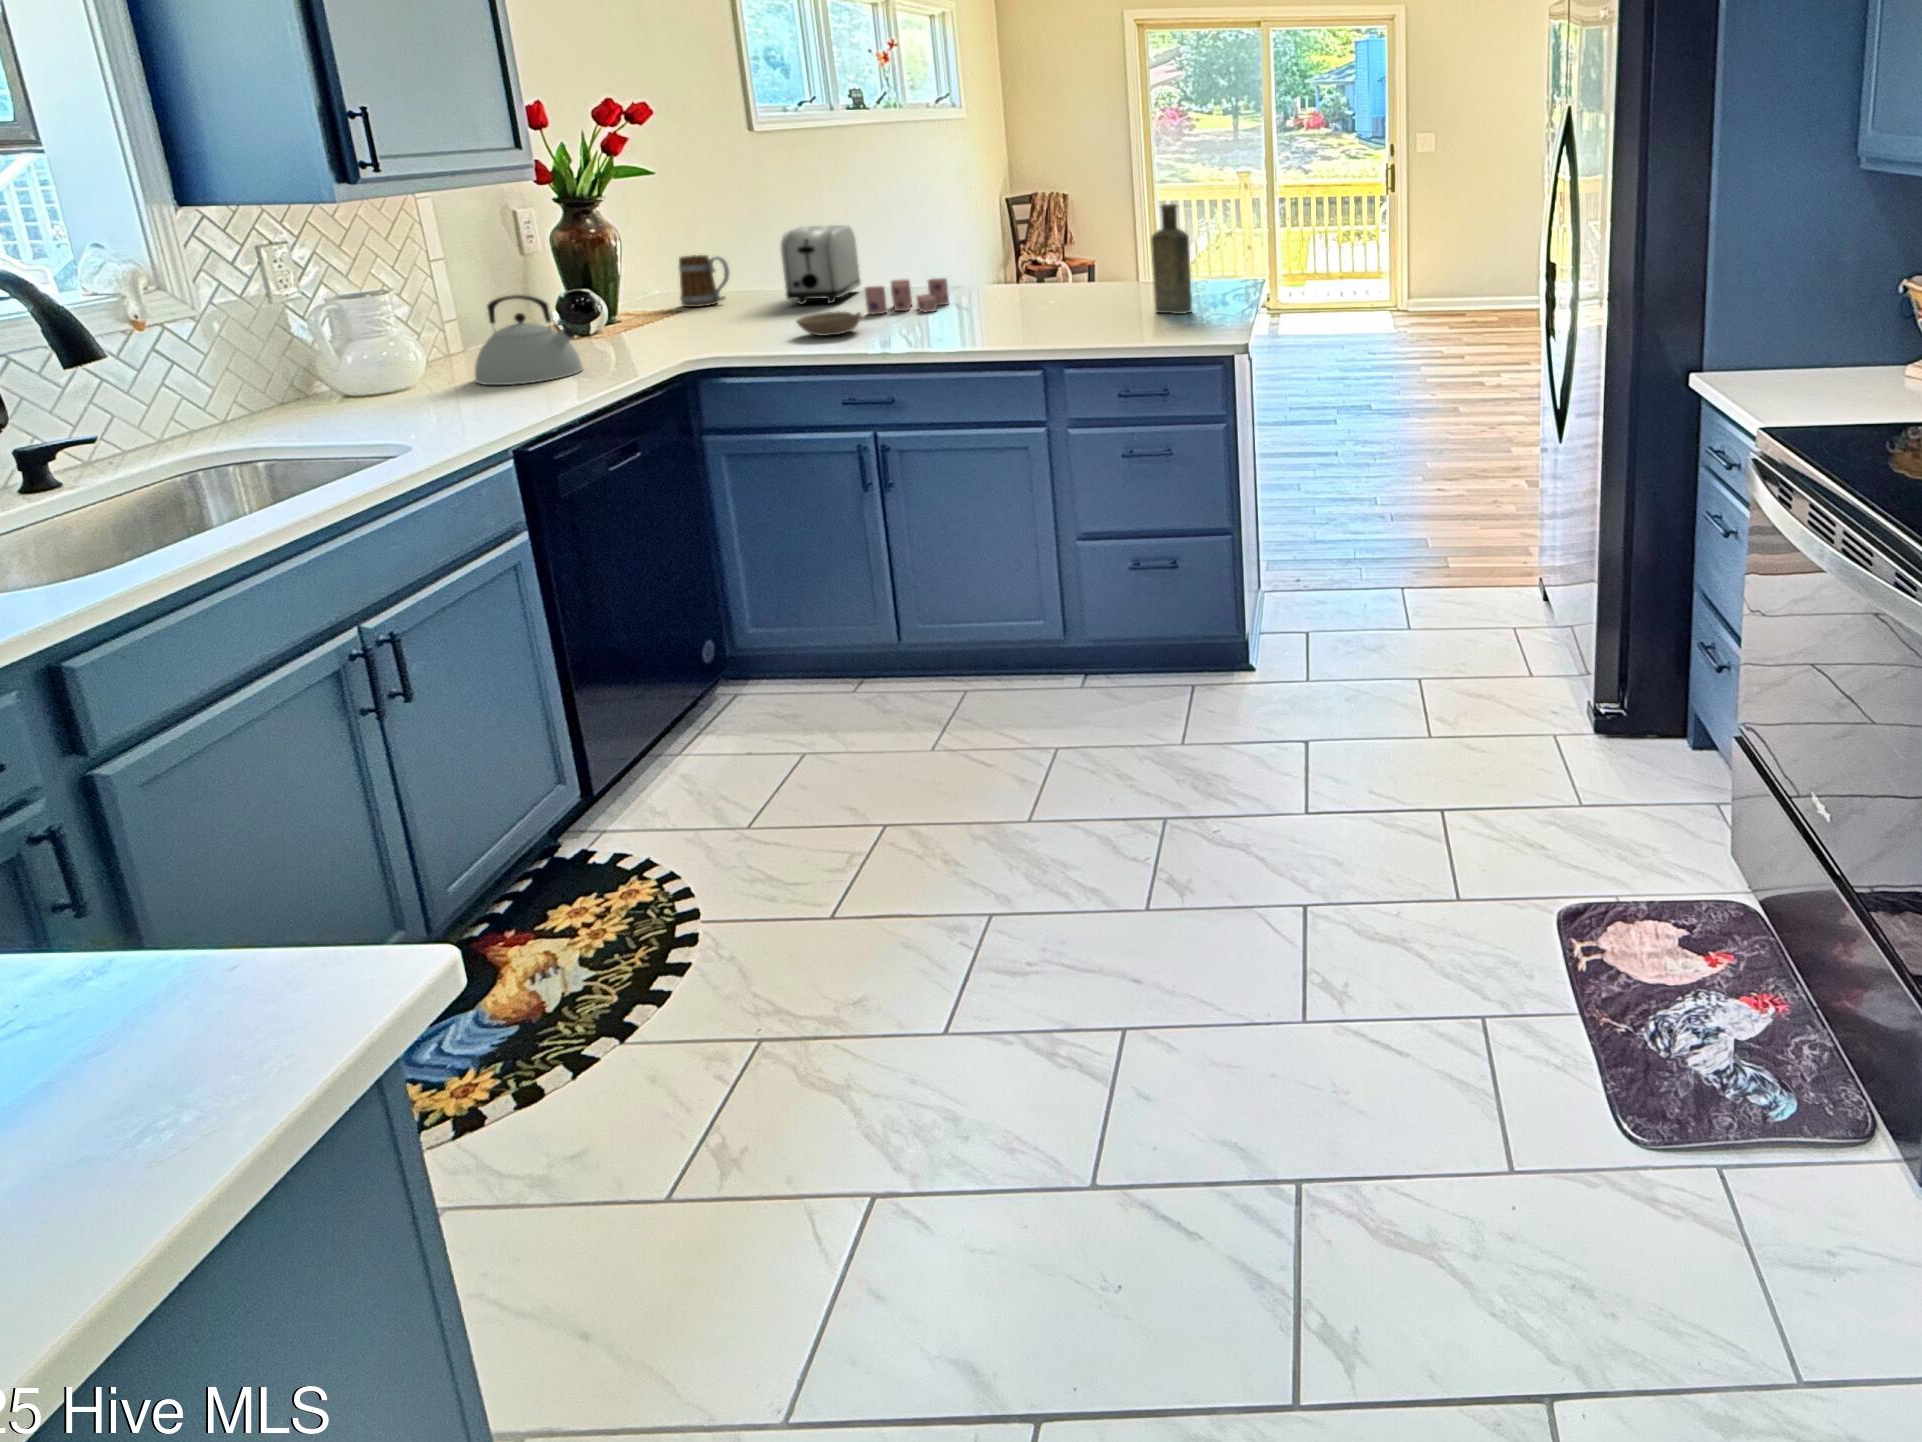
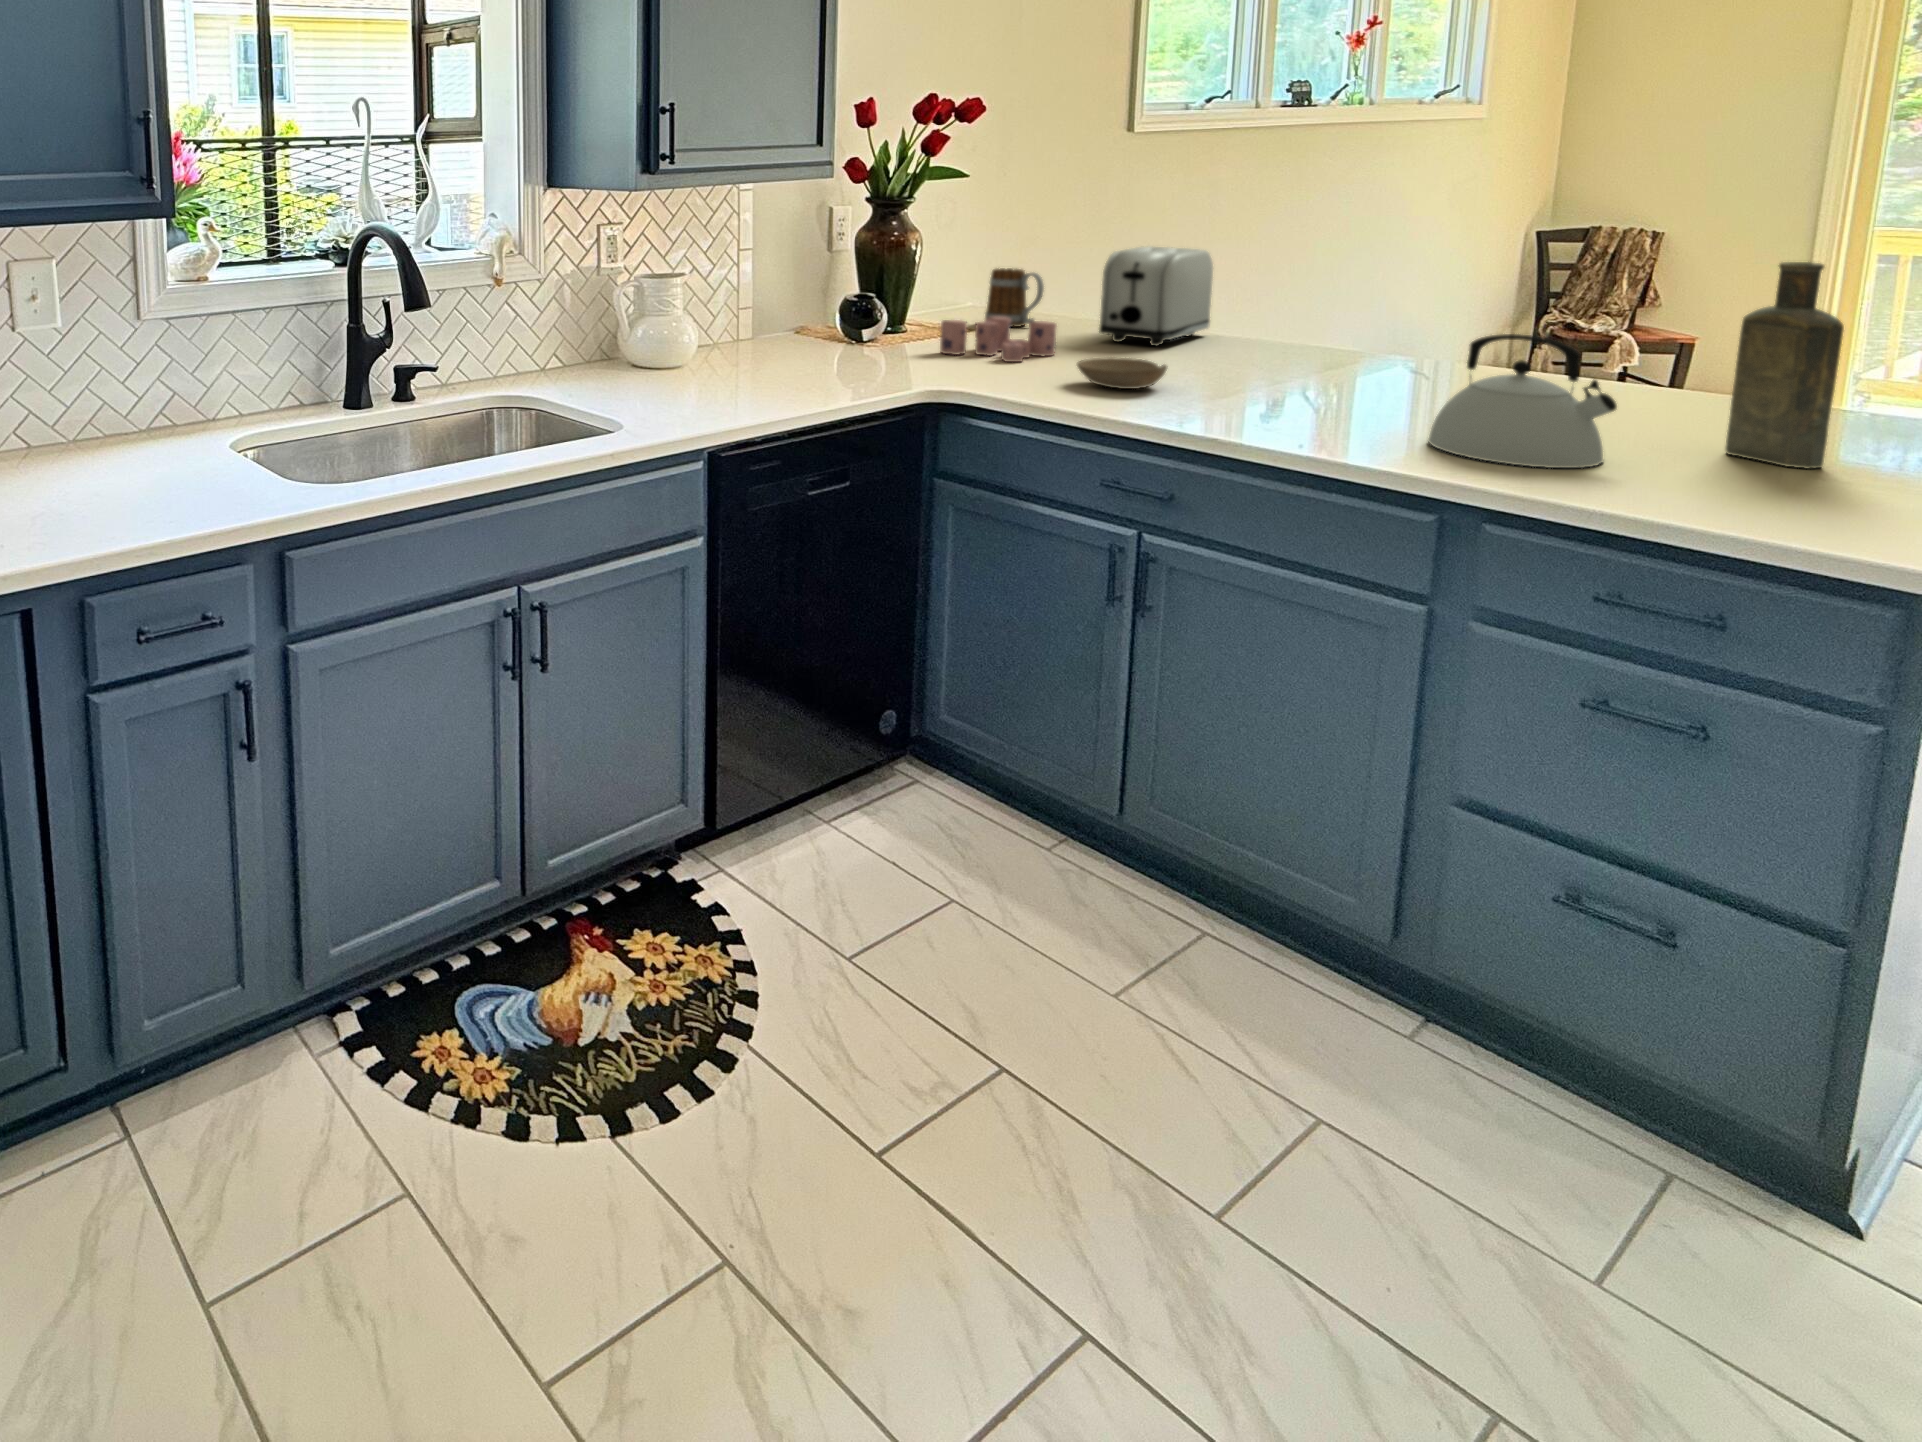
candle: present [865,278,949,315] -> present [940,316,1057,362]
kettle: present [475,295,583,385] -> present [1428,334,1617,468]

